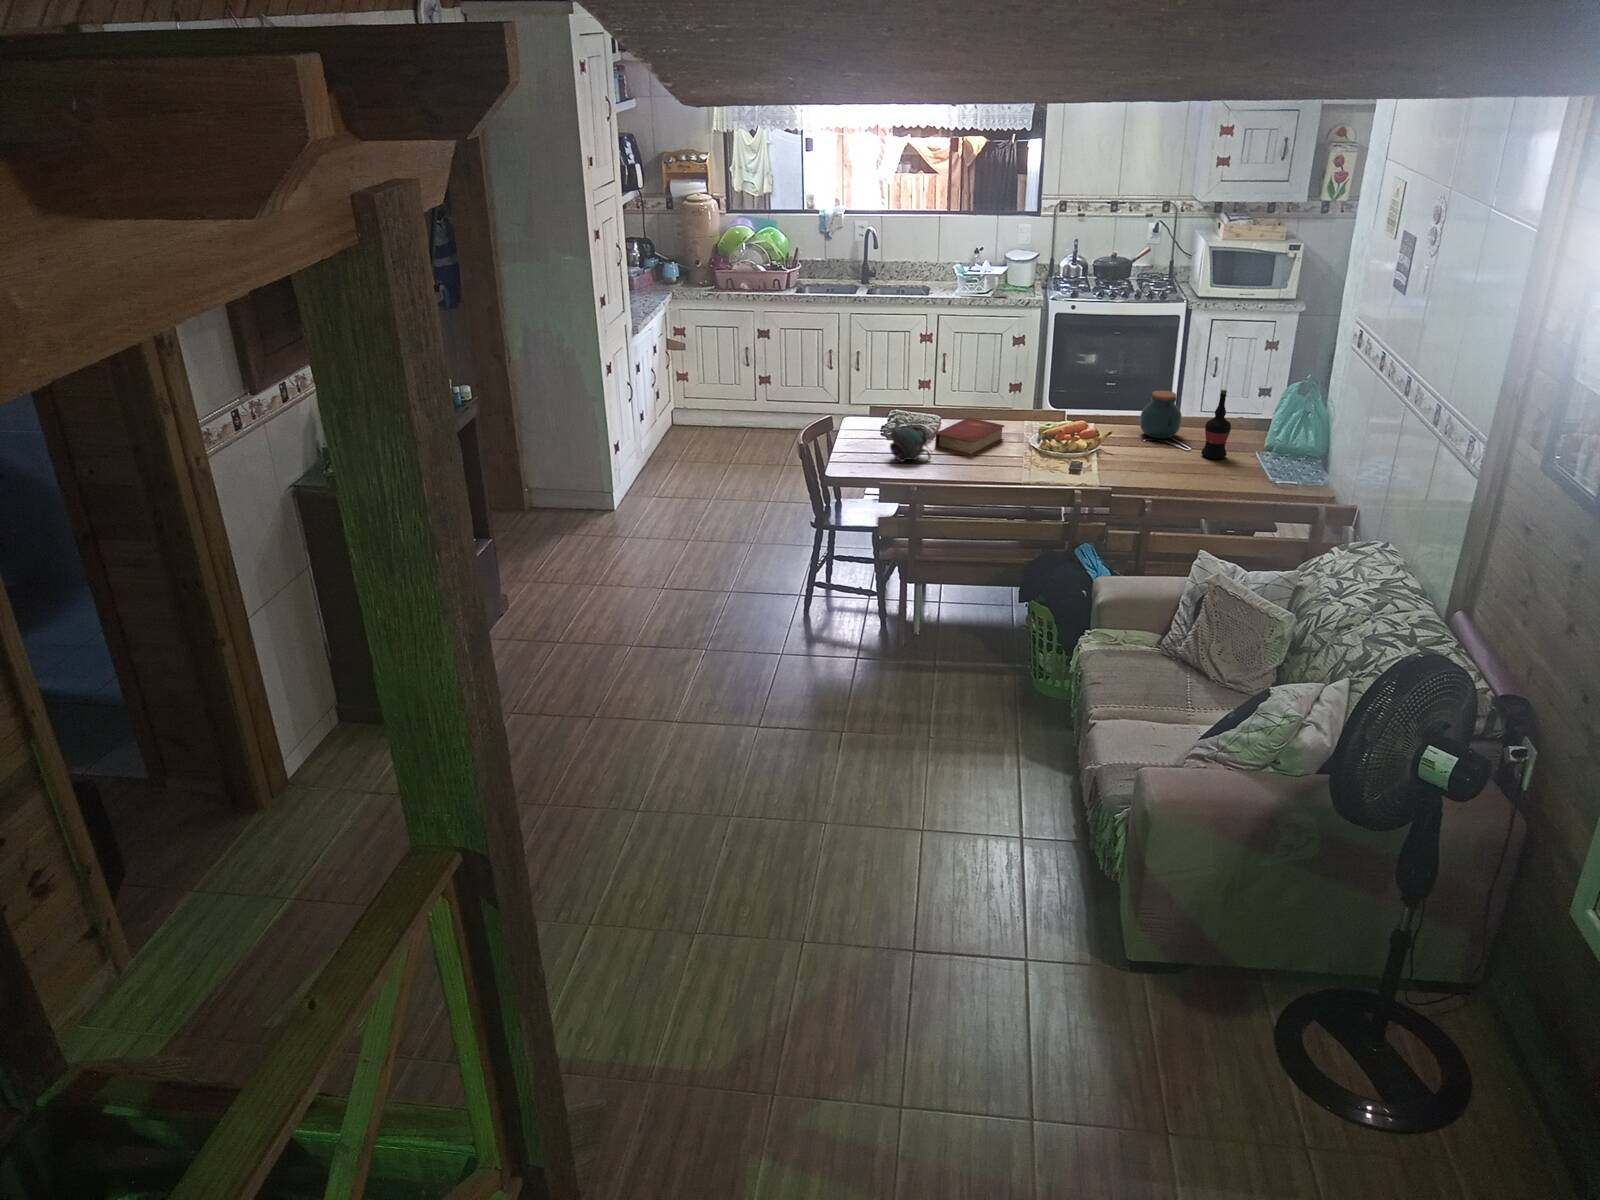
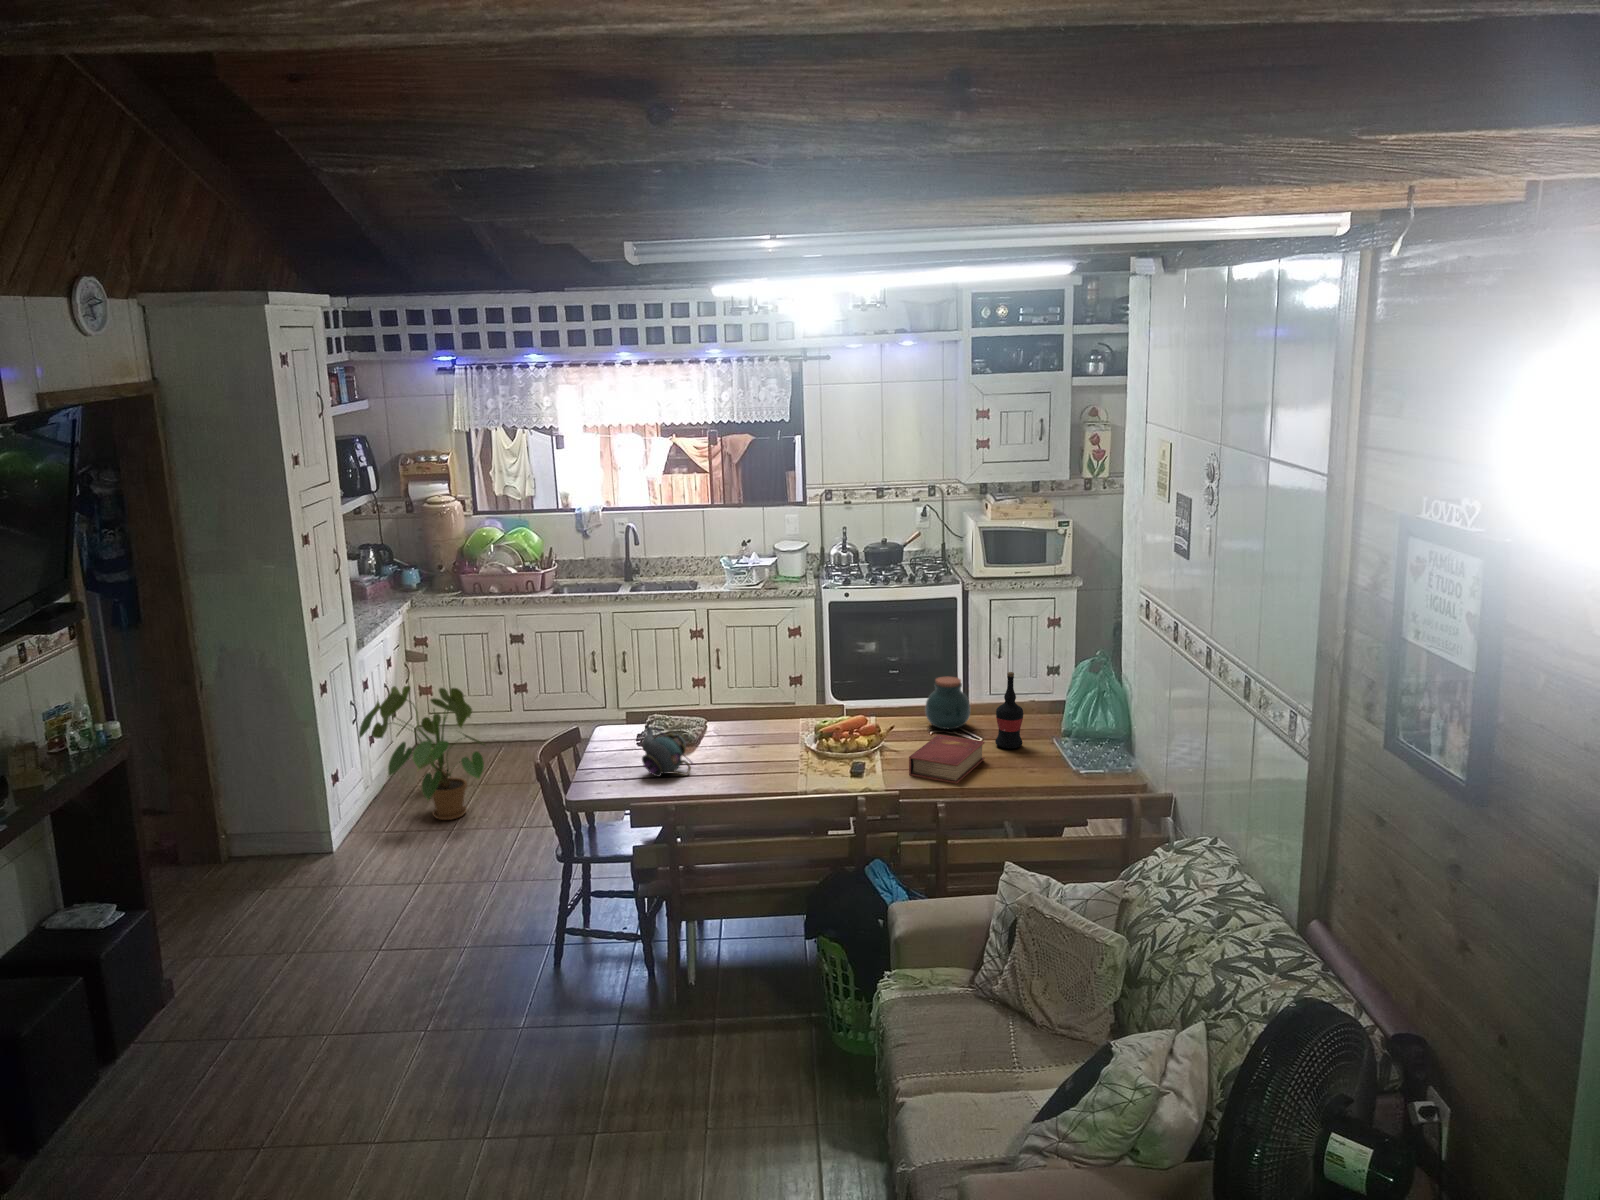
house plant: none [635,371,745,490] -> present [359,686,485,820]
book: present [935,418,1004,457] -> present [909,734,985,783]

